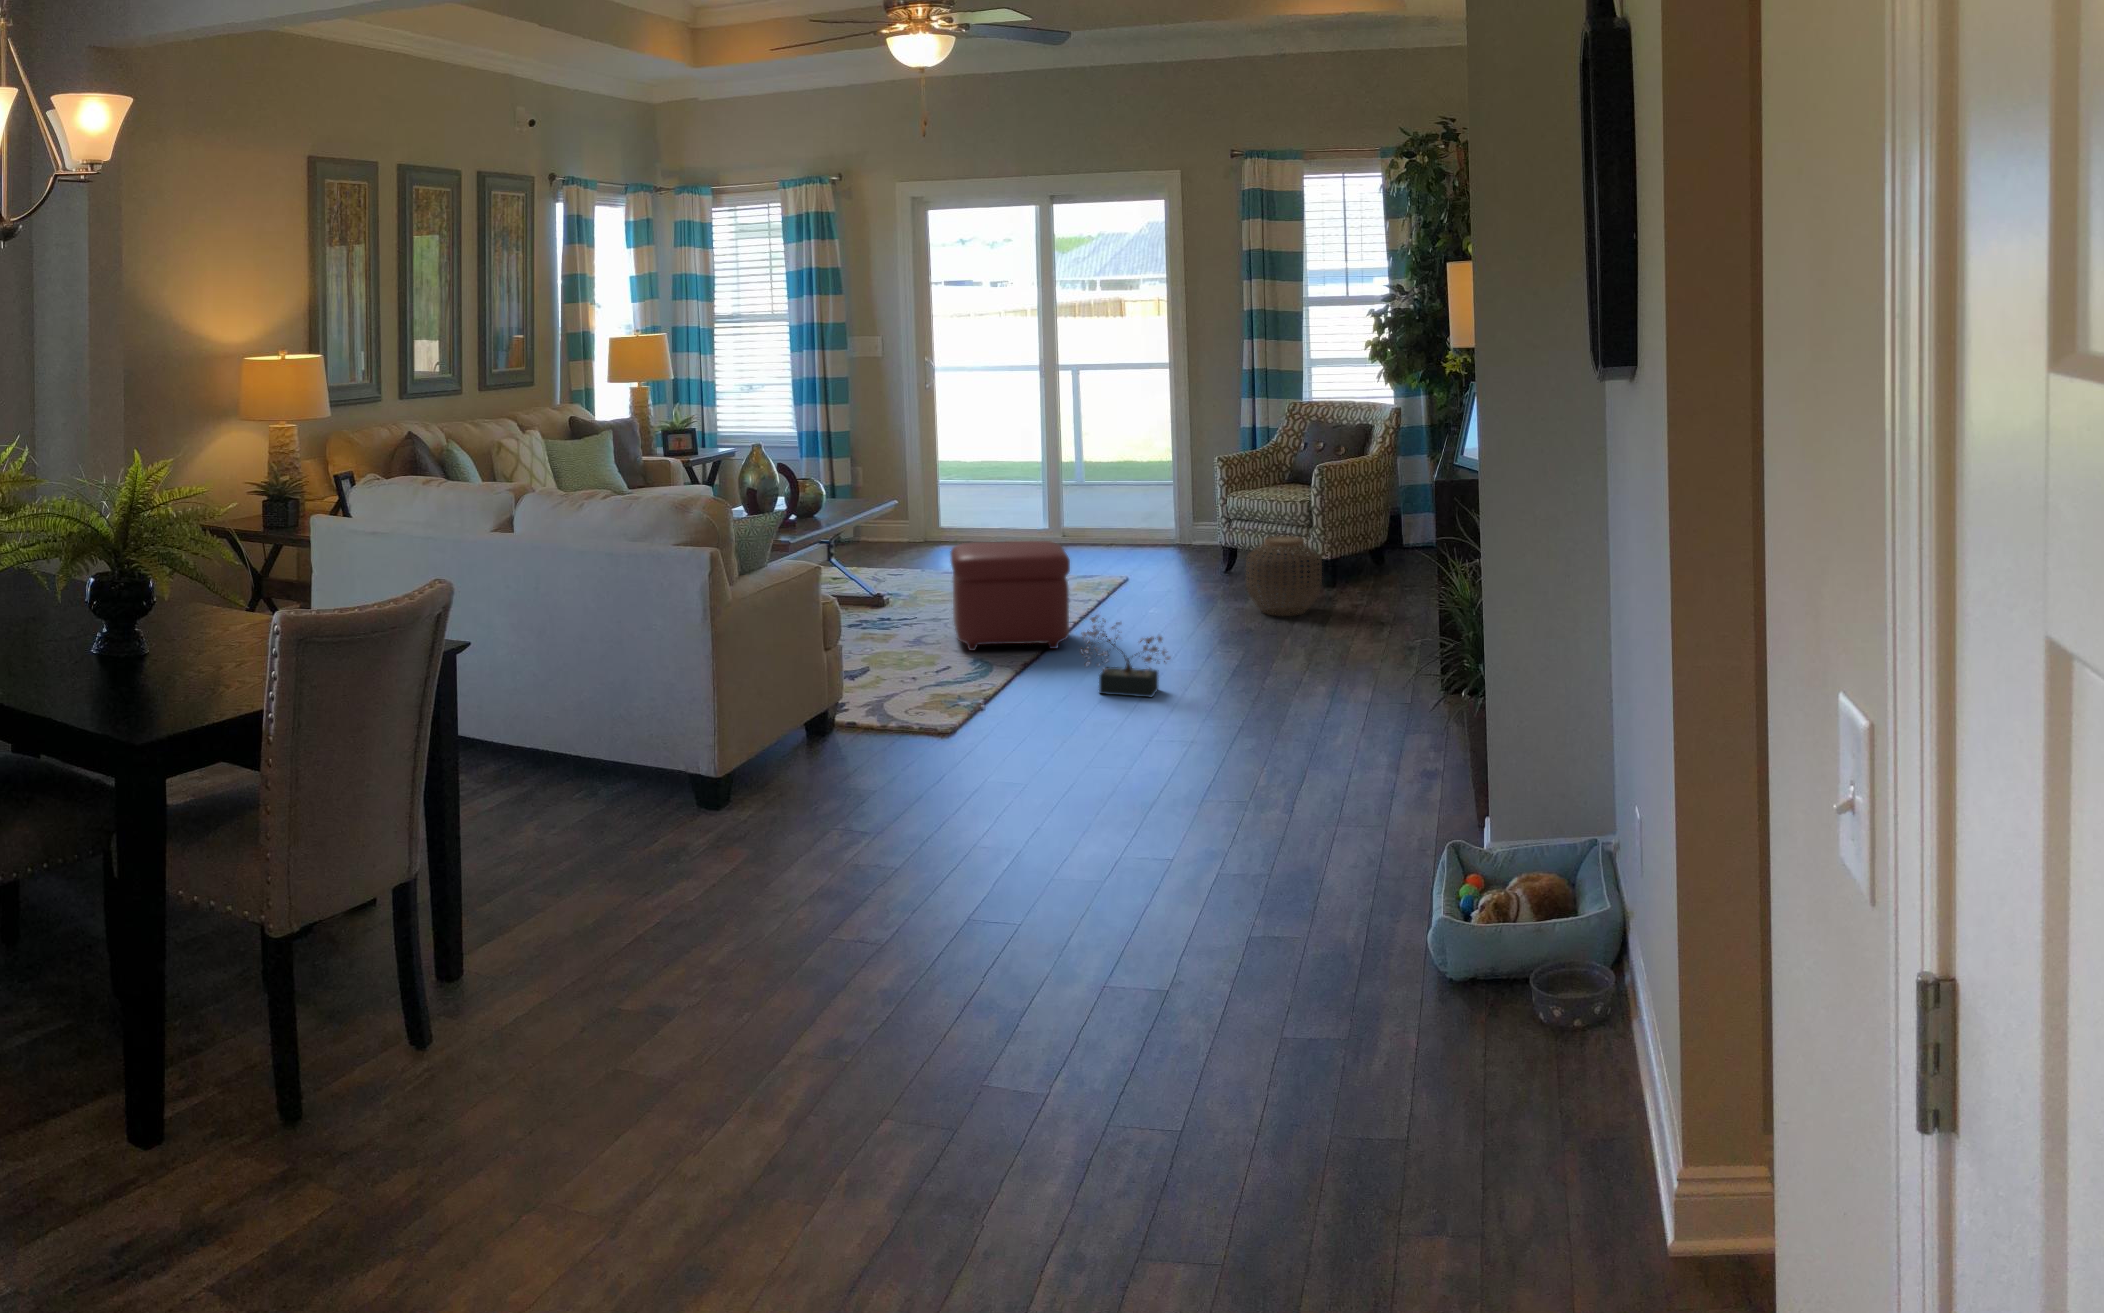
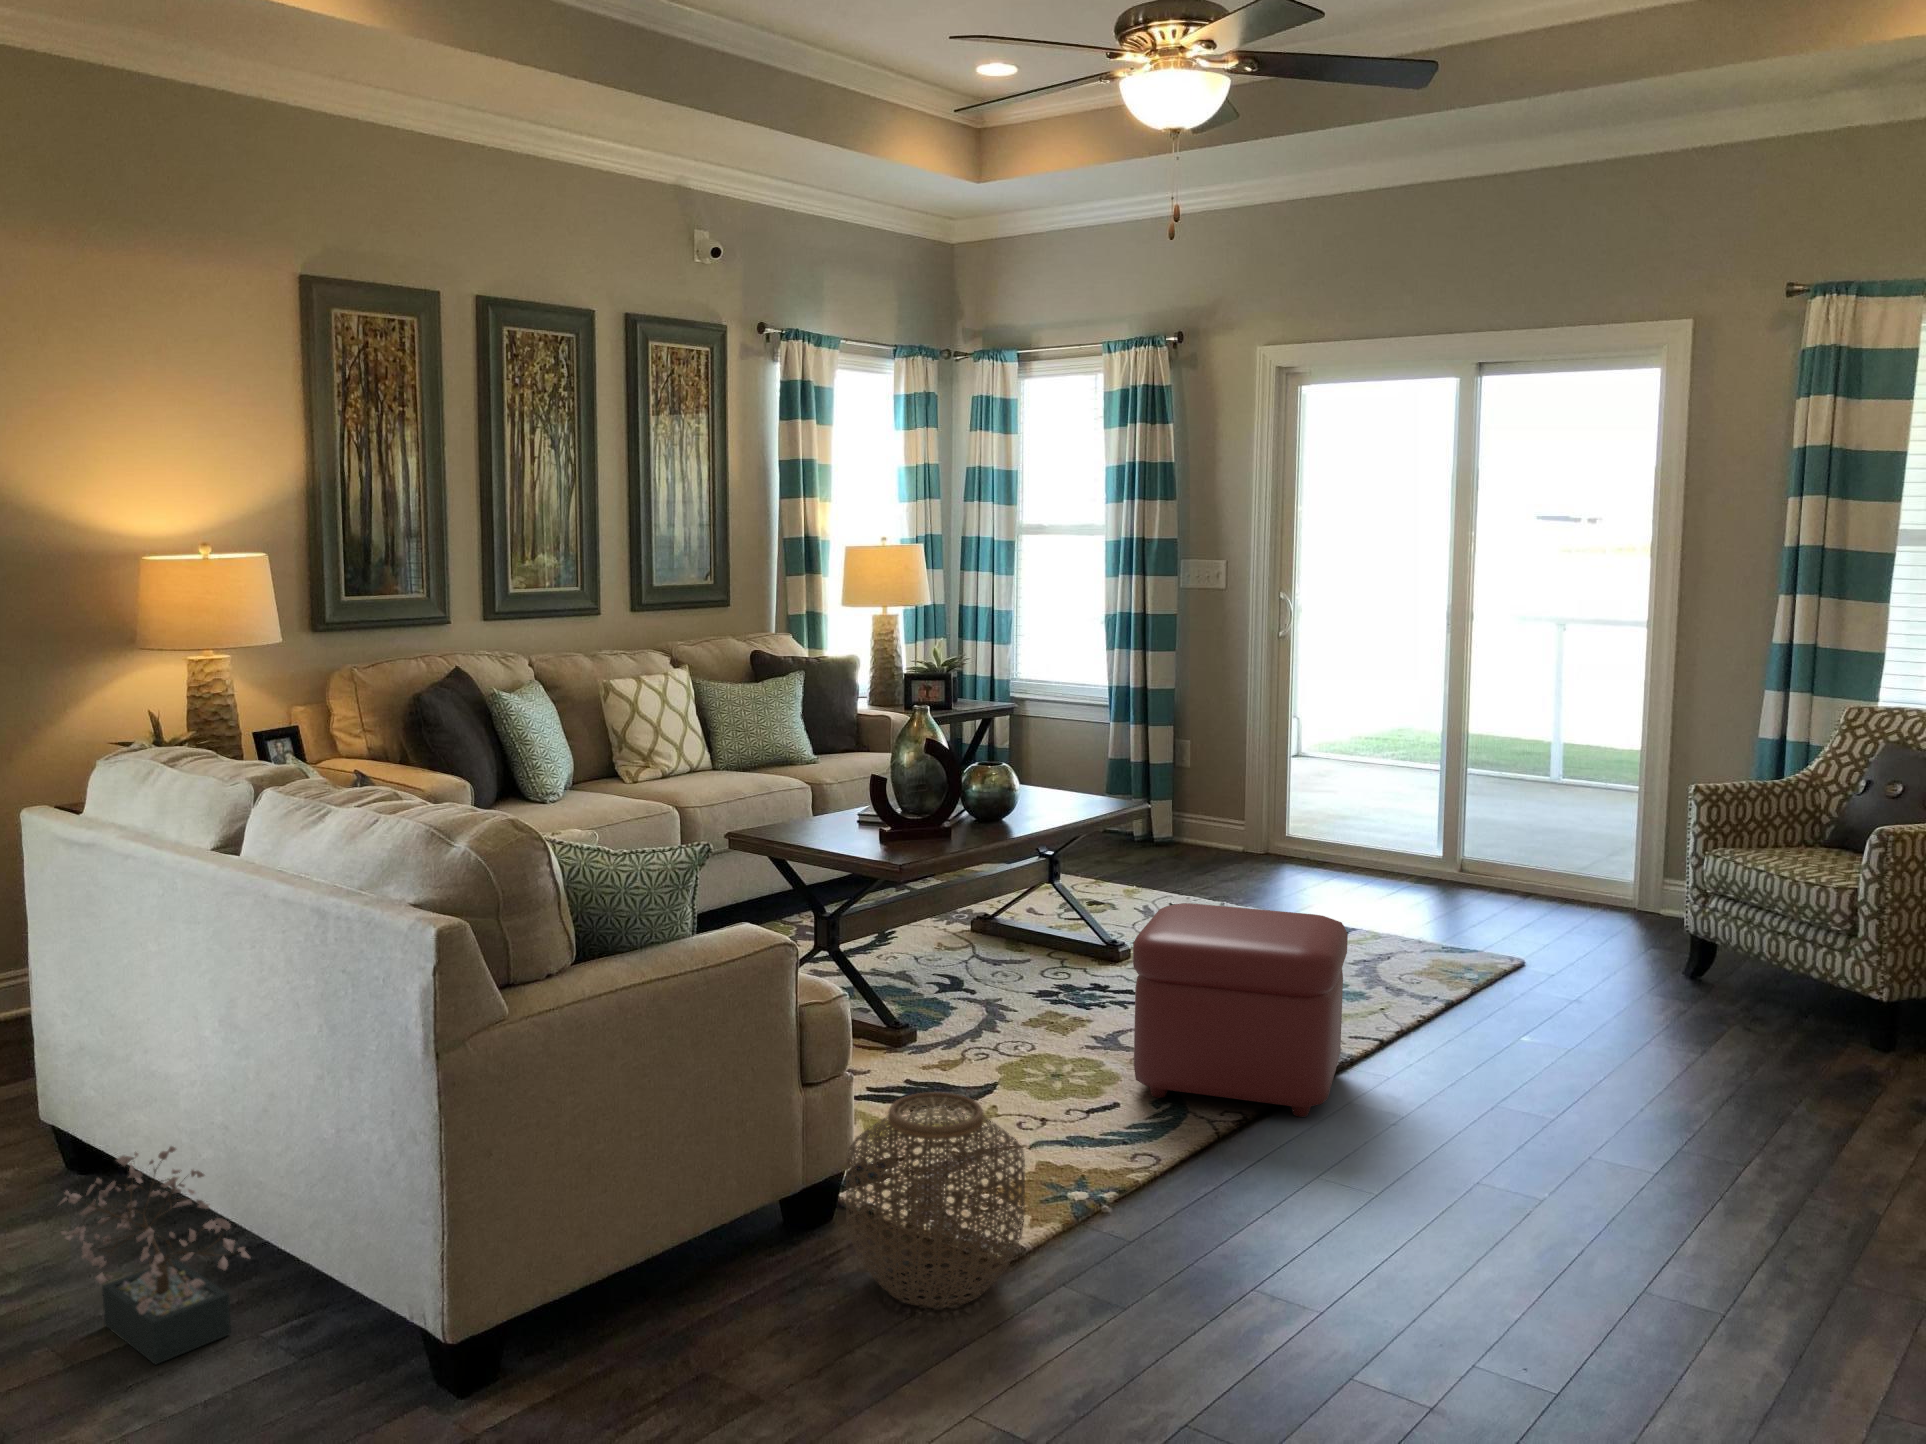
woven basket: present [1246,536,1322,616] -> present [846,1092,1025,1308]
decorative plant: present [1081,615,1170,698] -> present [60,1146,250,1364]

